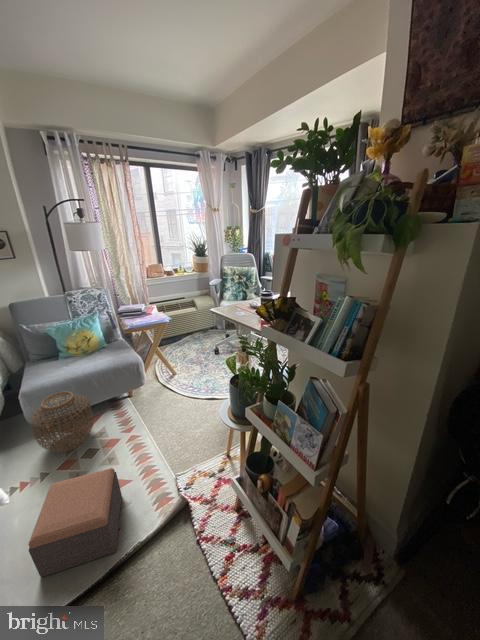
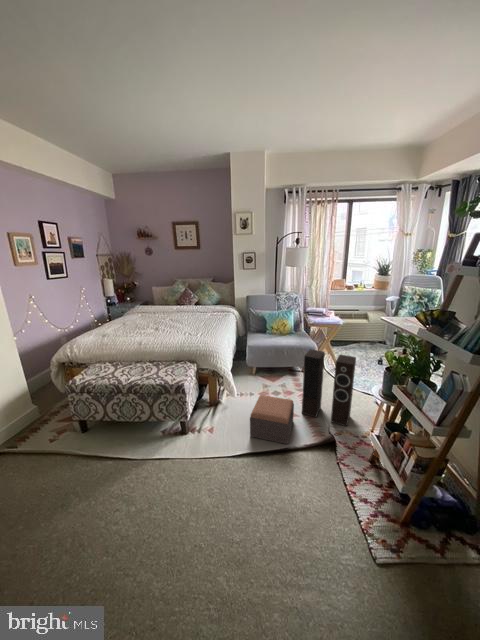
speaker: none [116,371,199,473] -> present [302,349,356,426]
woven basket: present [30,392,93,453] -> none [250,351,282,388]

